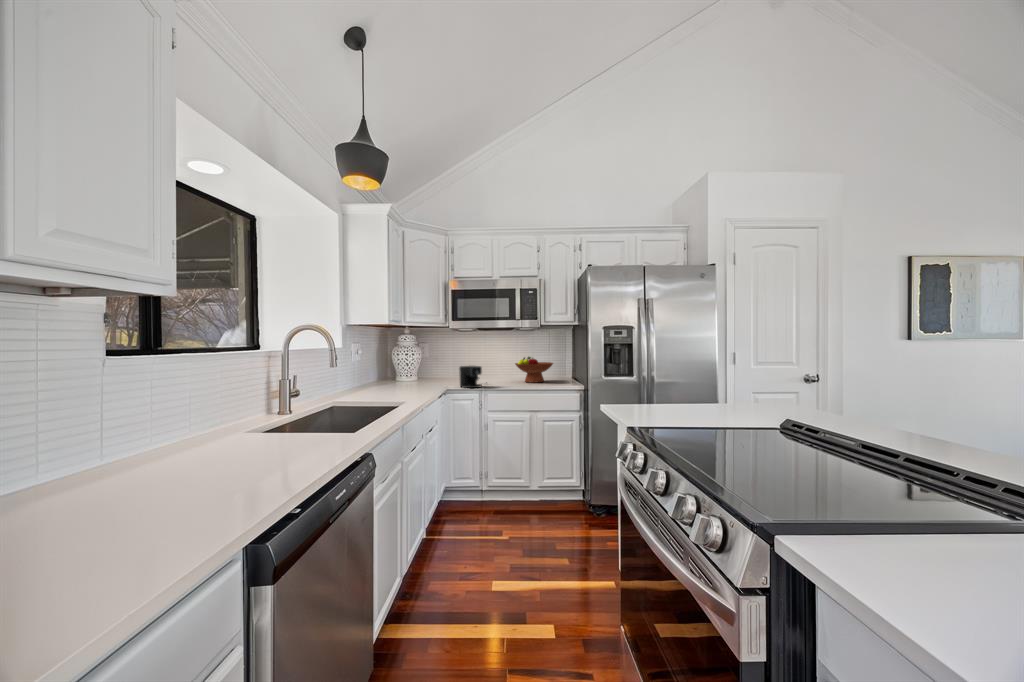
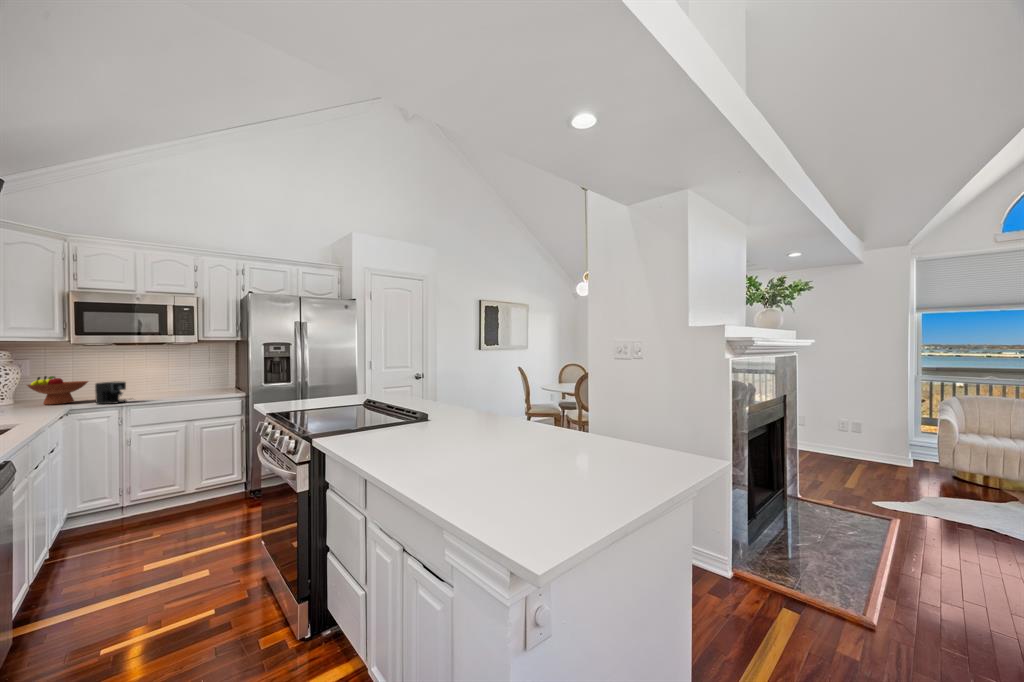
fruit bowl: present [515,357,553,383] -> present [27,376,88,405]

